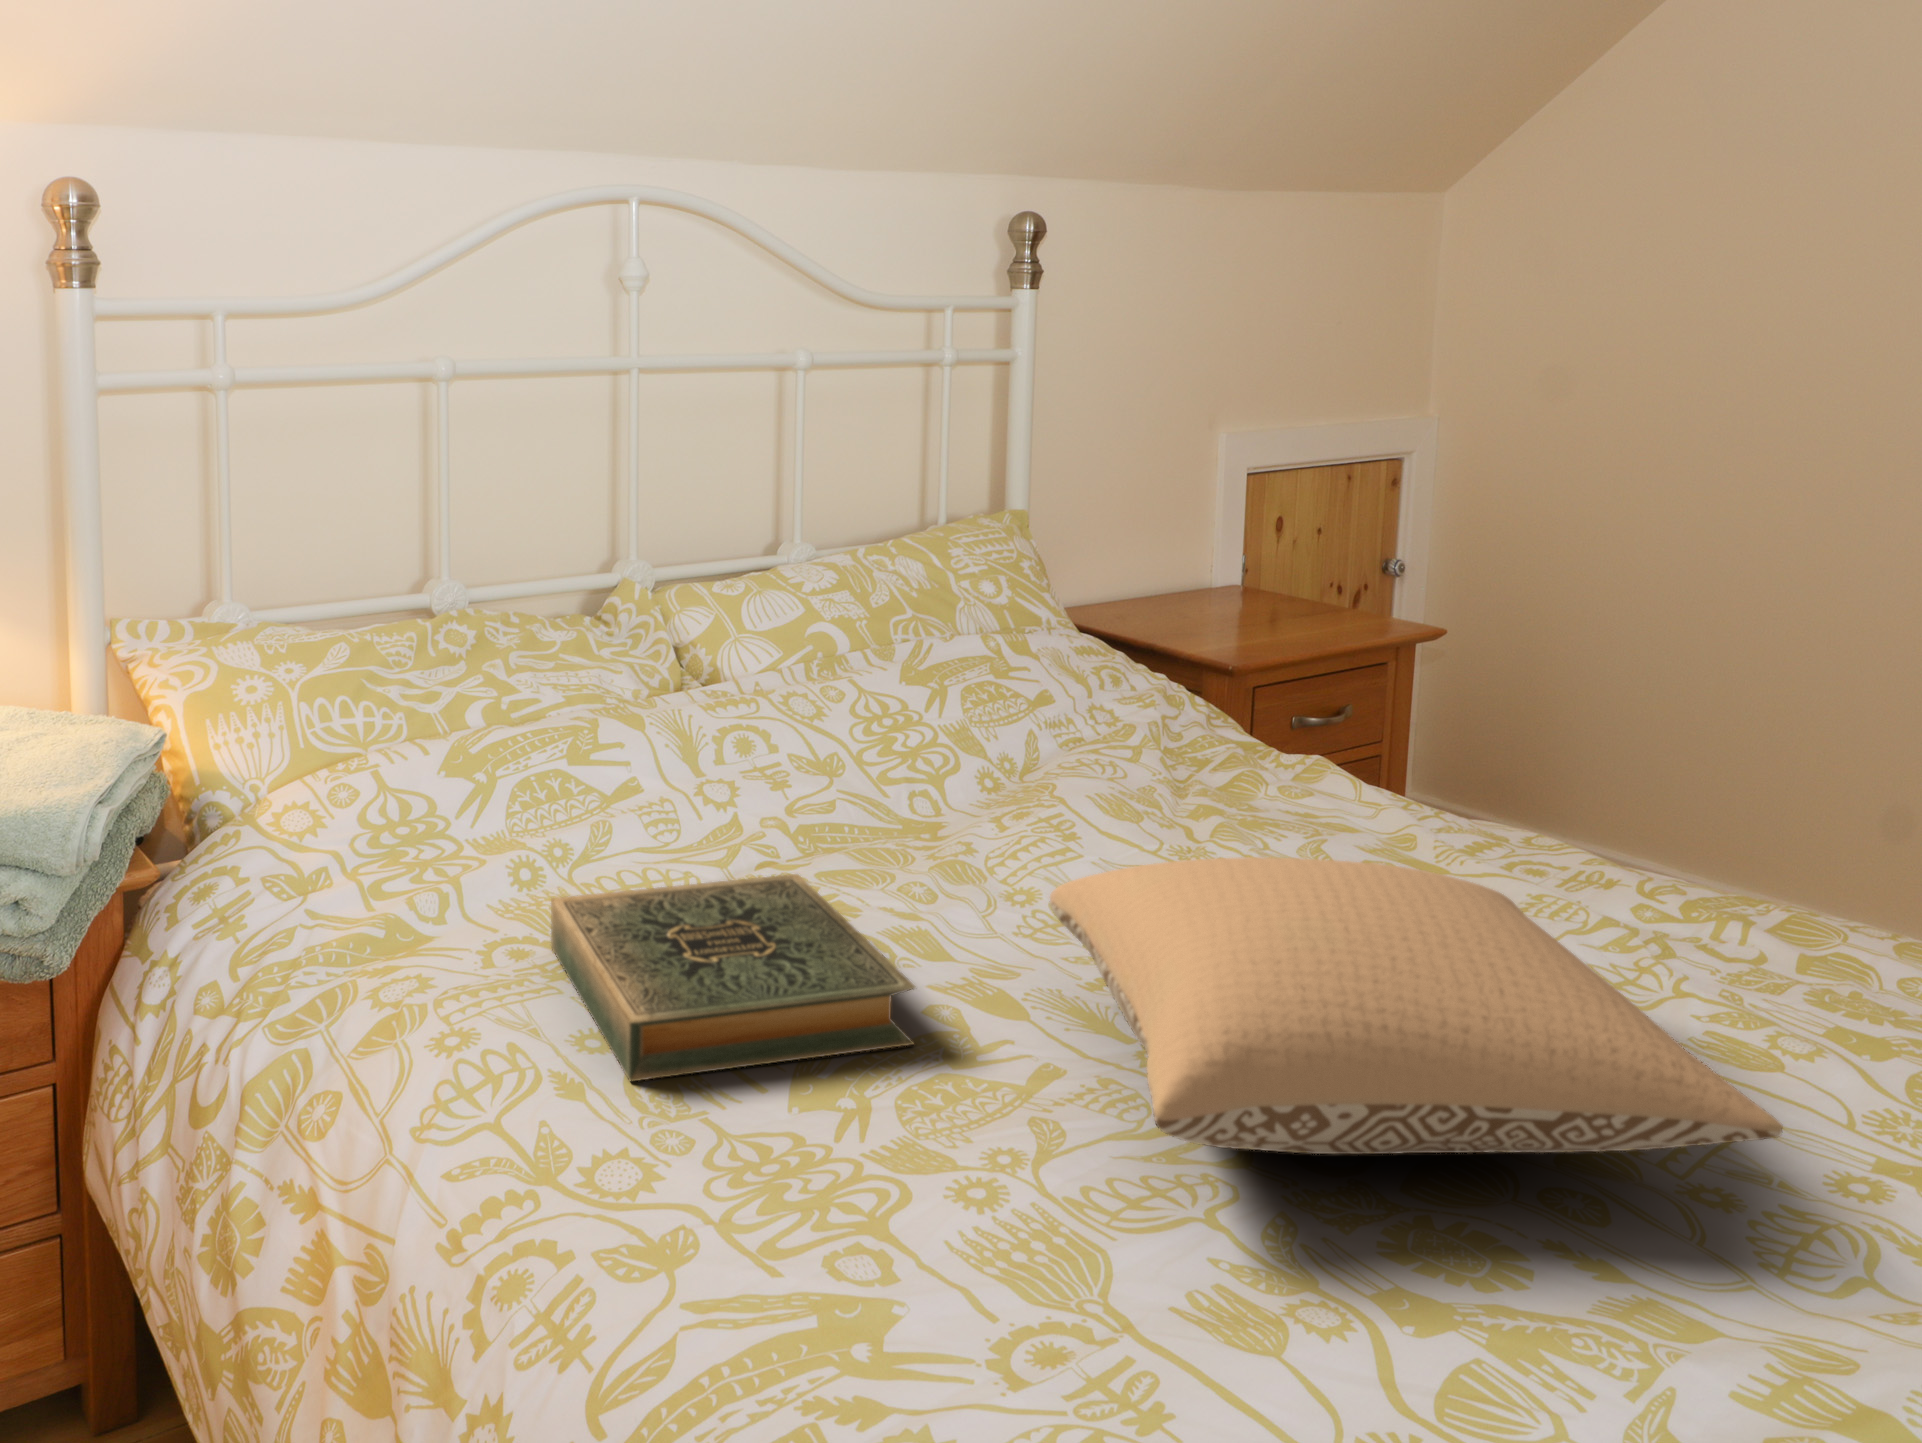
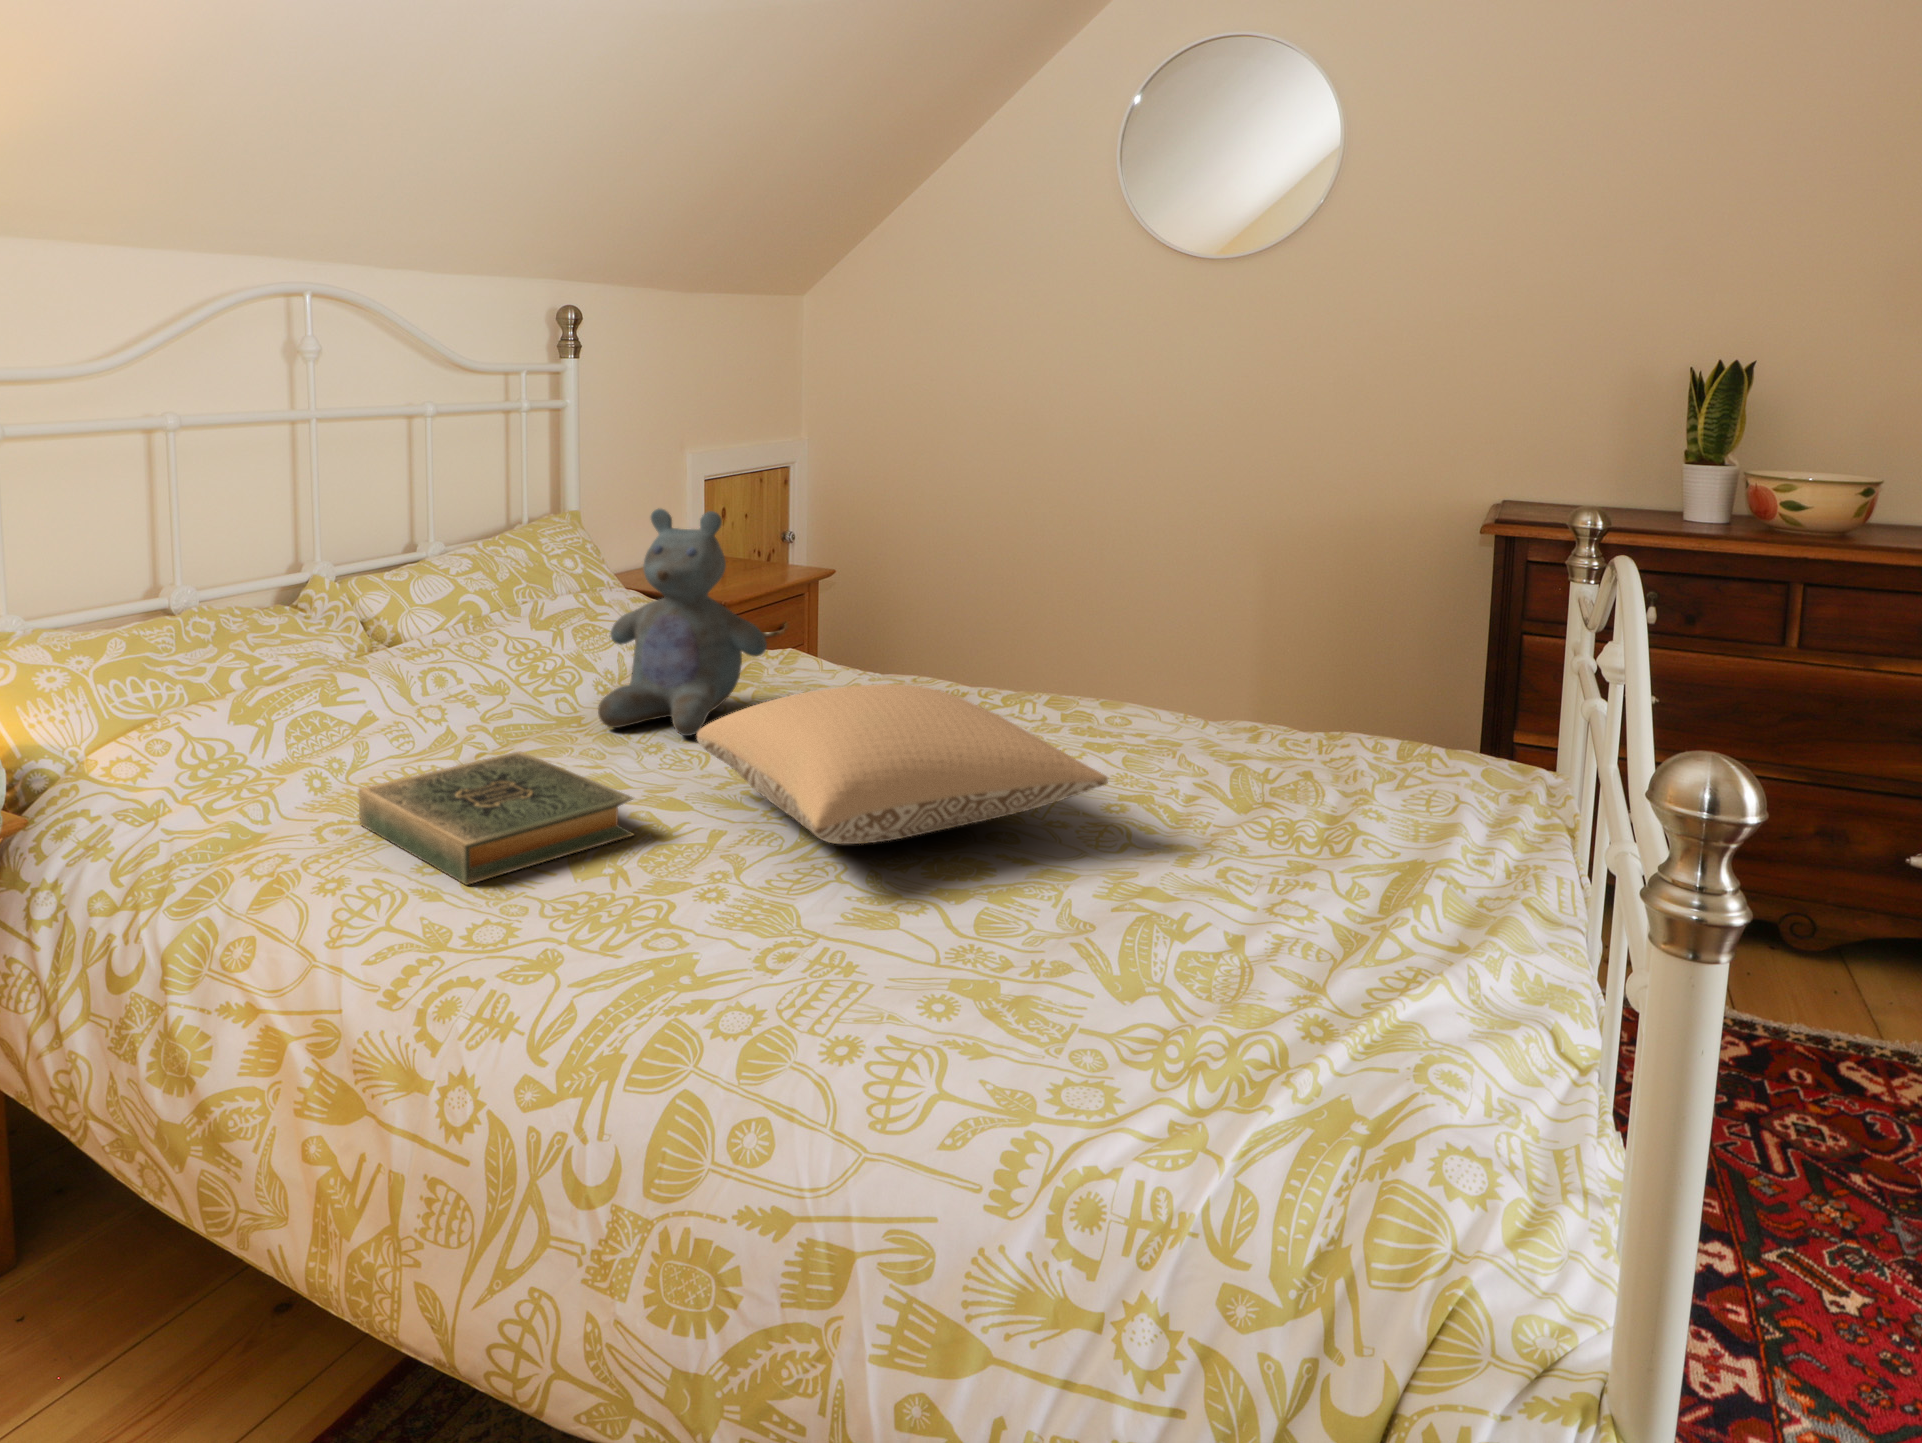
stuffed bear: none [954,525,1229,882] -> present [598,508,767,736]

